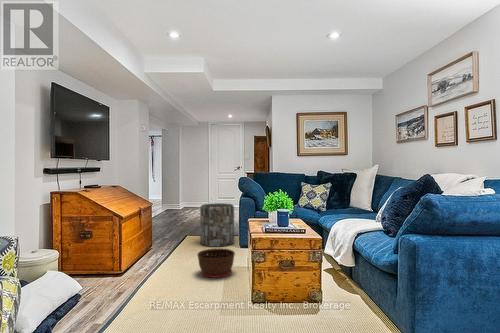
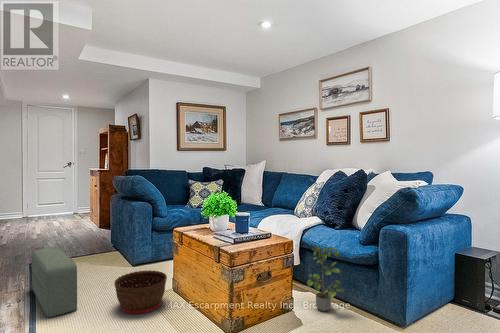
side table: present [200,203,234,247] -> none [69,211,119,271]
pouf: none [161,225,185,268] -> present [31,247,77,317]
potted plant: none [333,245,363,310] -> present [307,246,345,311]

